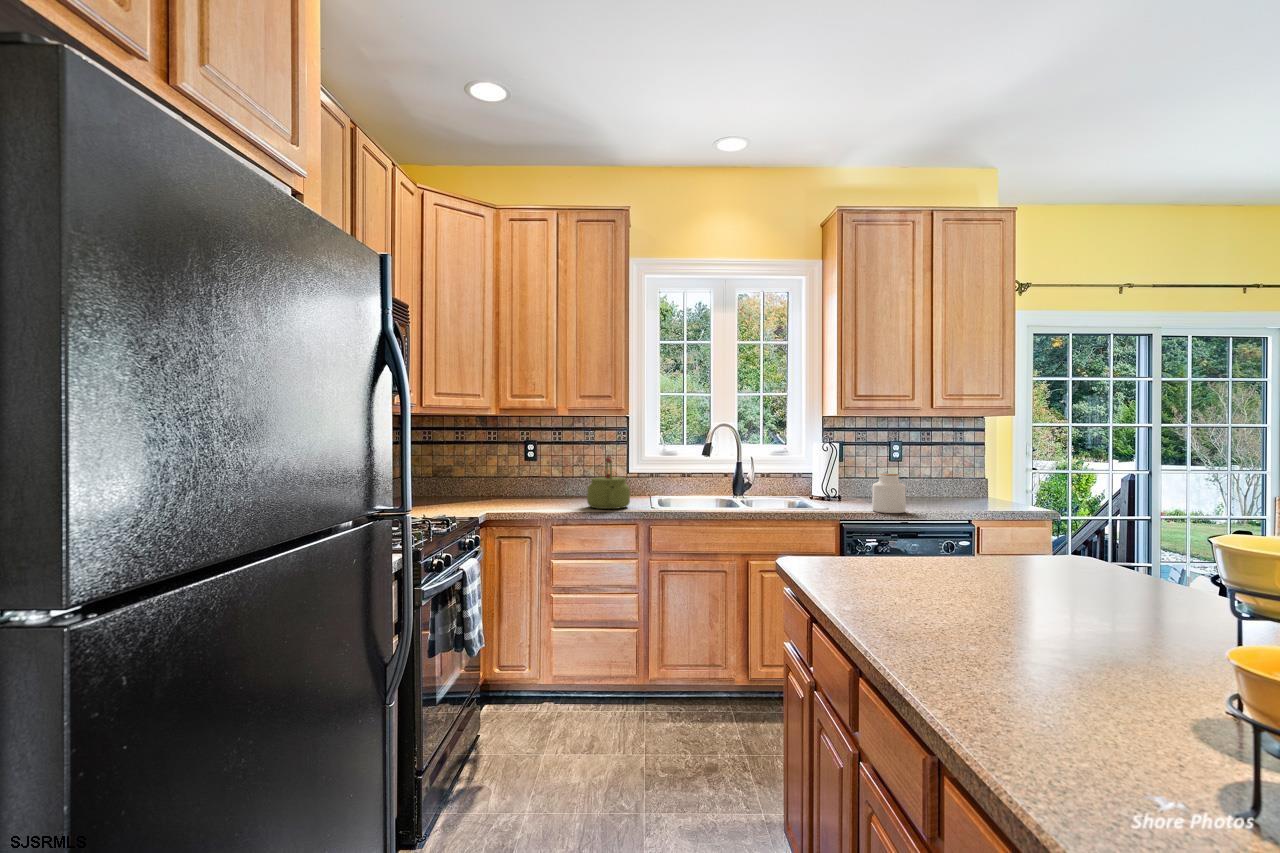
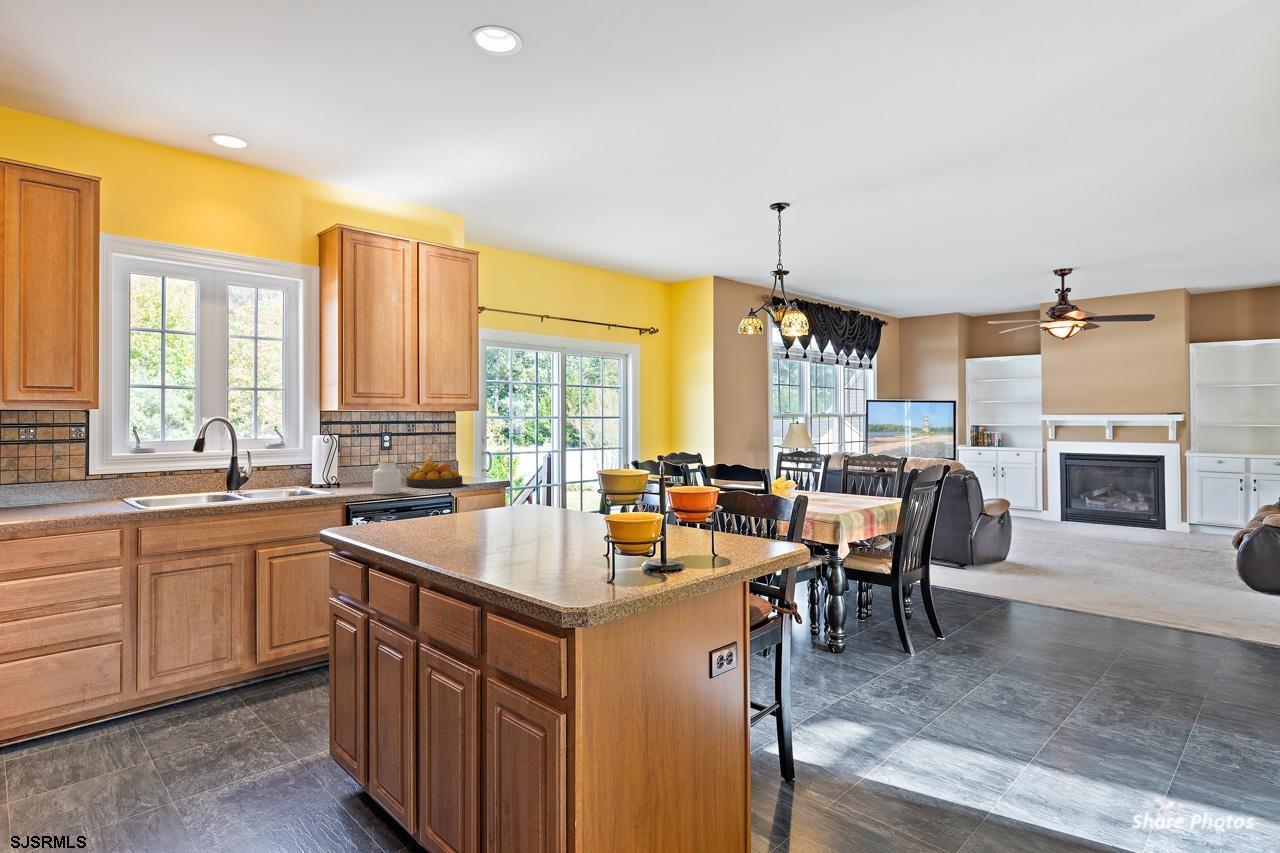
kettle: present [587,457,630,509] -> none [39,457,104,517]
fruit bowl: none [917,475,991,510] -> present [406,460,462,488]

